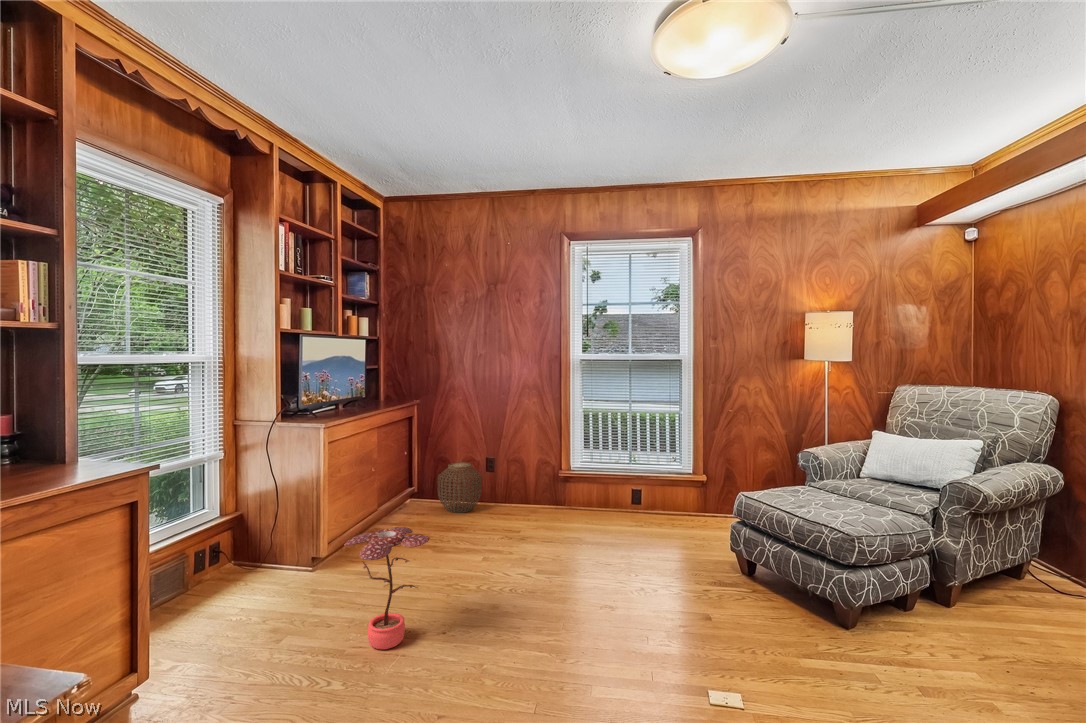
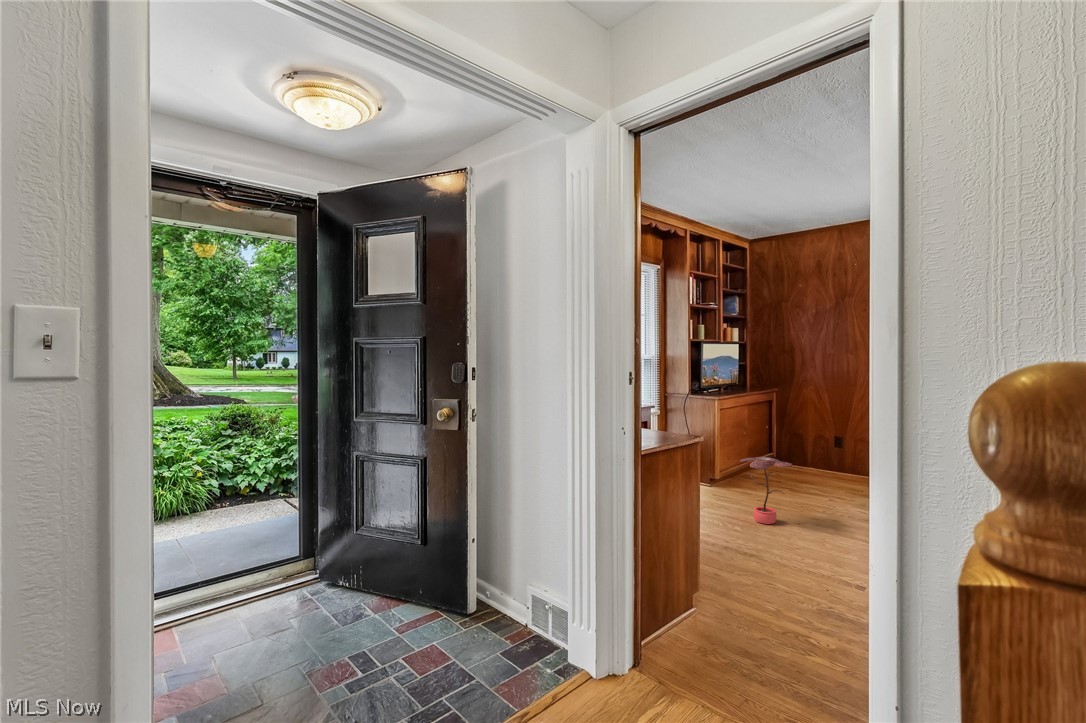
woven basket: present [438,462,482,513] -> none [794,437,832,475]

